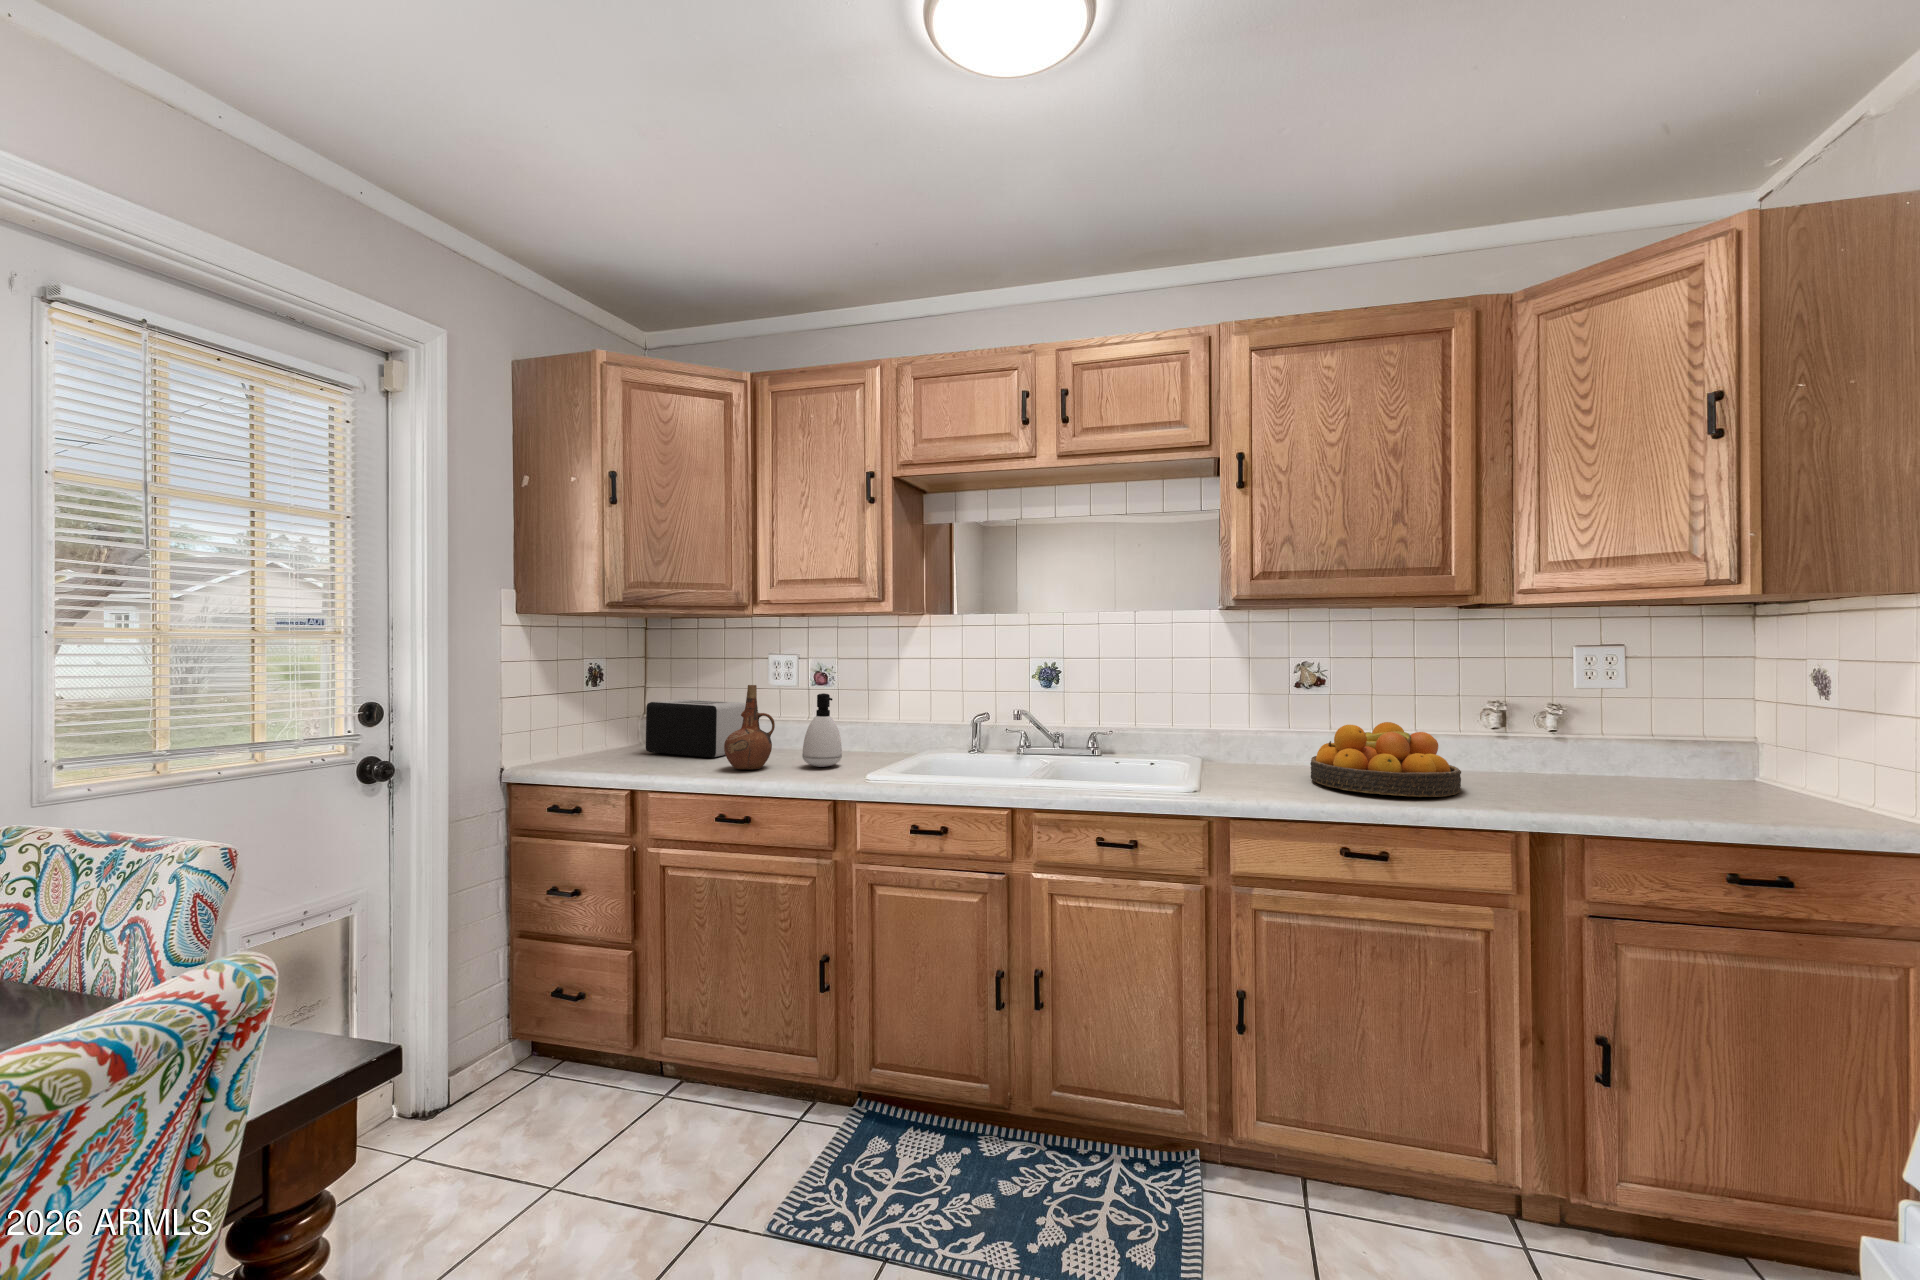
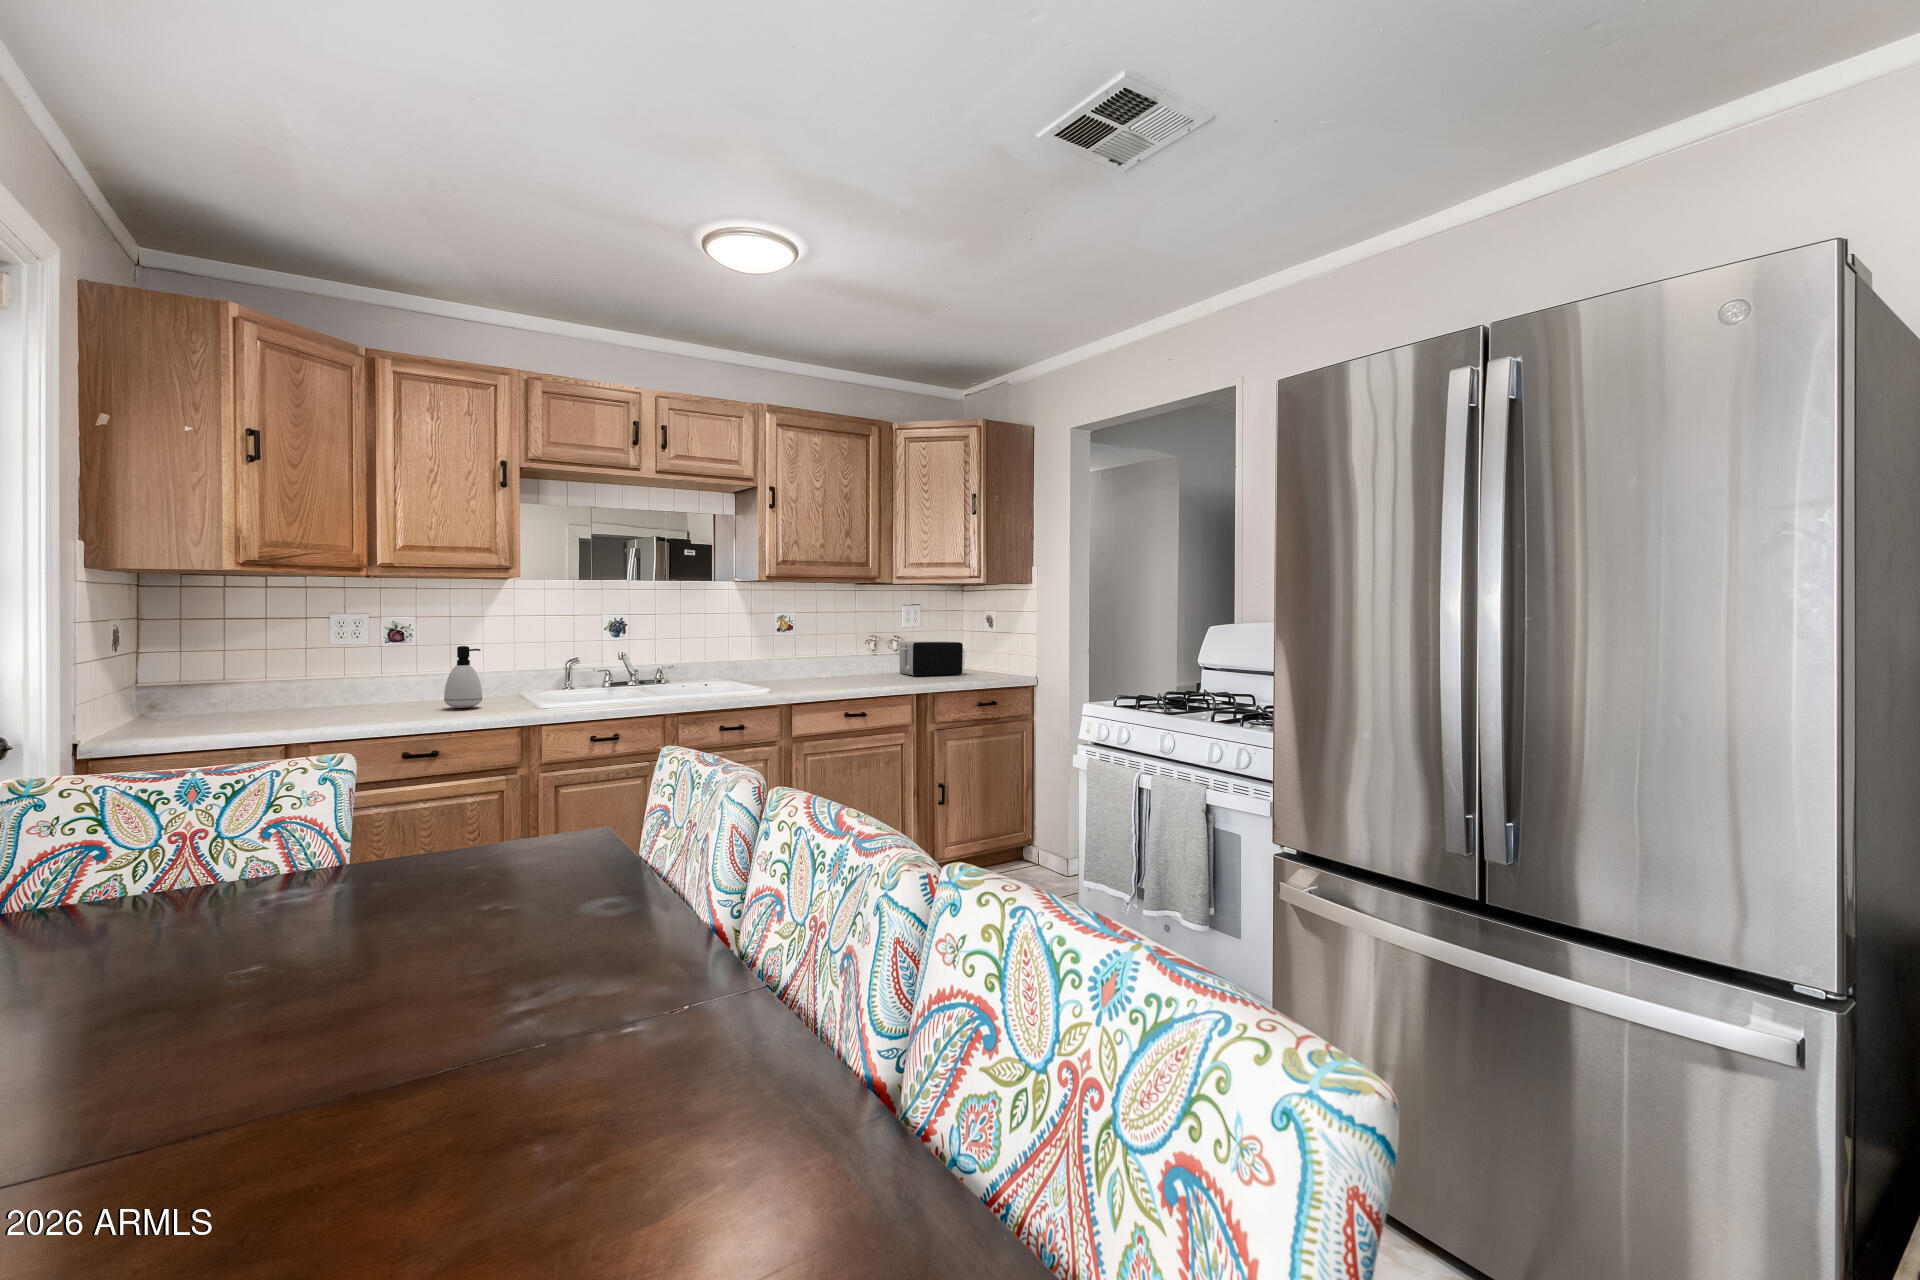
ceramic pitcher: present [724,685,775,769] -> none [371,640,420,716]
toaster: present [646,699,746,758] -> present [900,641,963,676]
fruit bowl: present [1310,722,1461,797] -> none [803,649,878,685]

